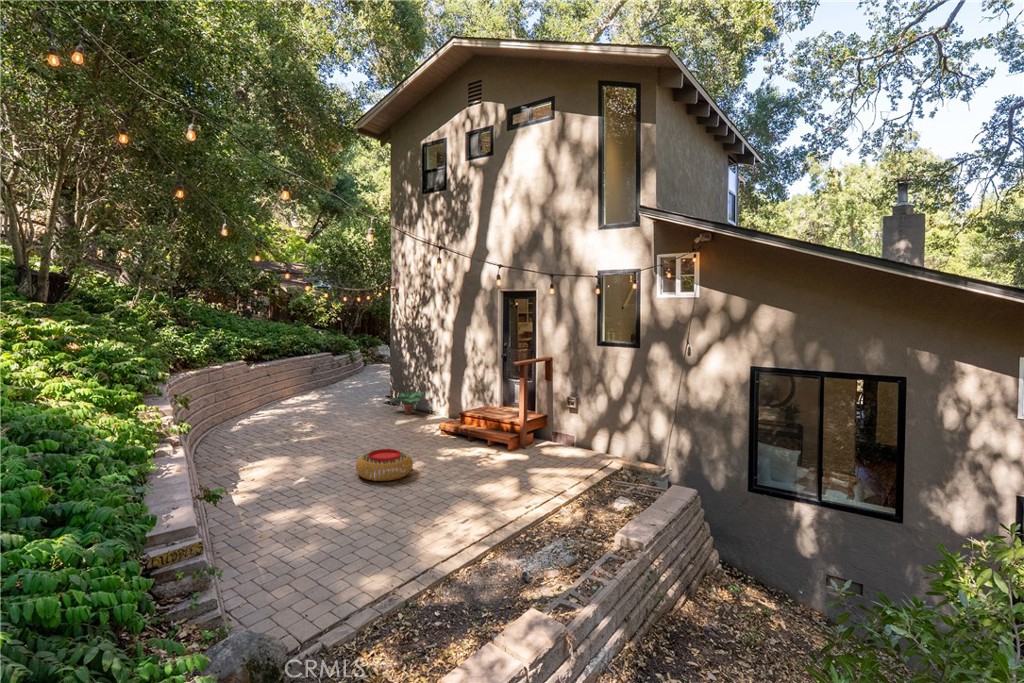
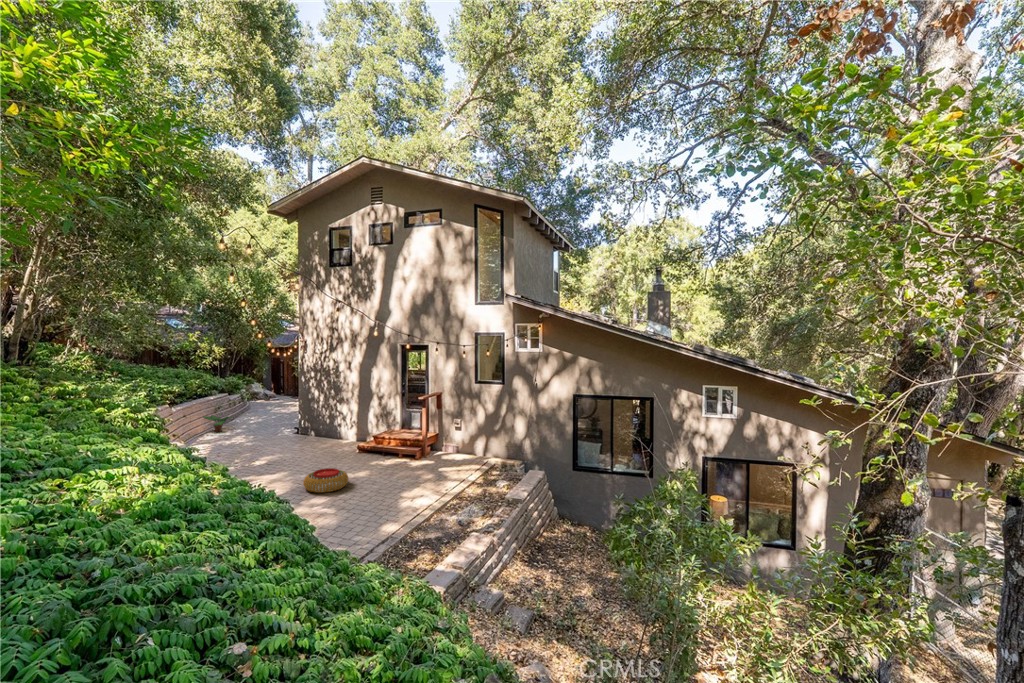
potted plant: present [389,389,424,415] -> present [203,414,232,432]

